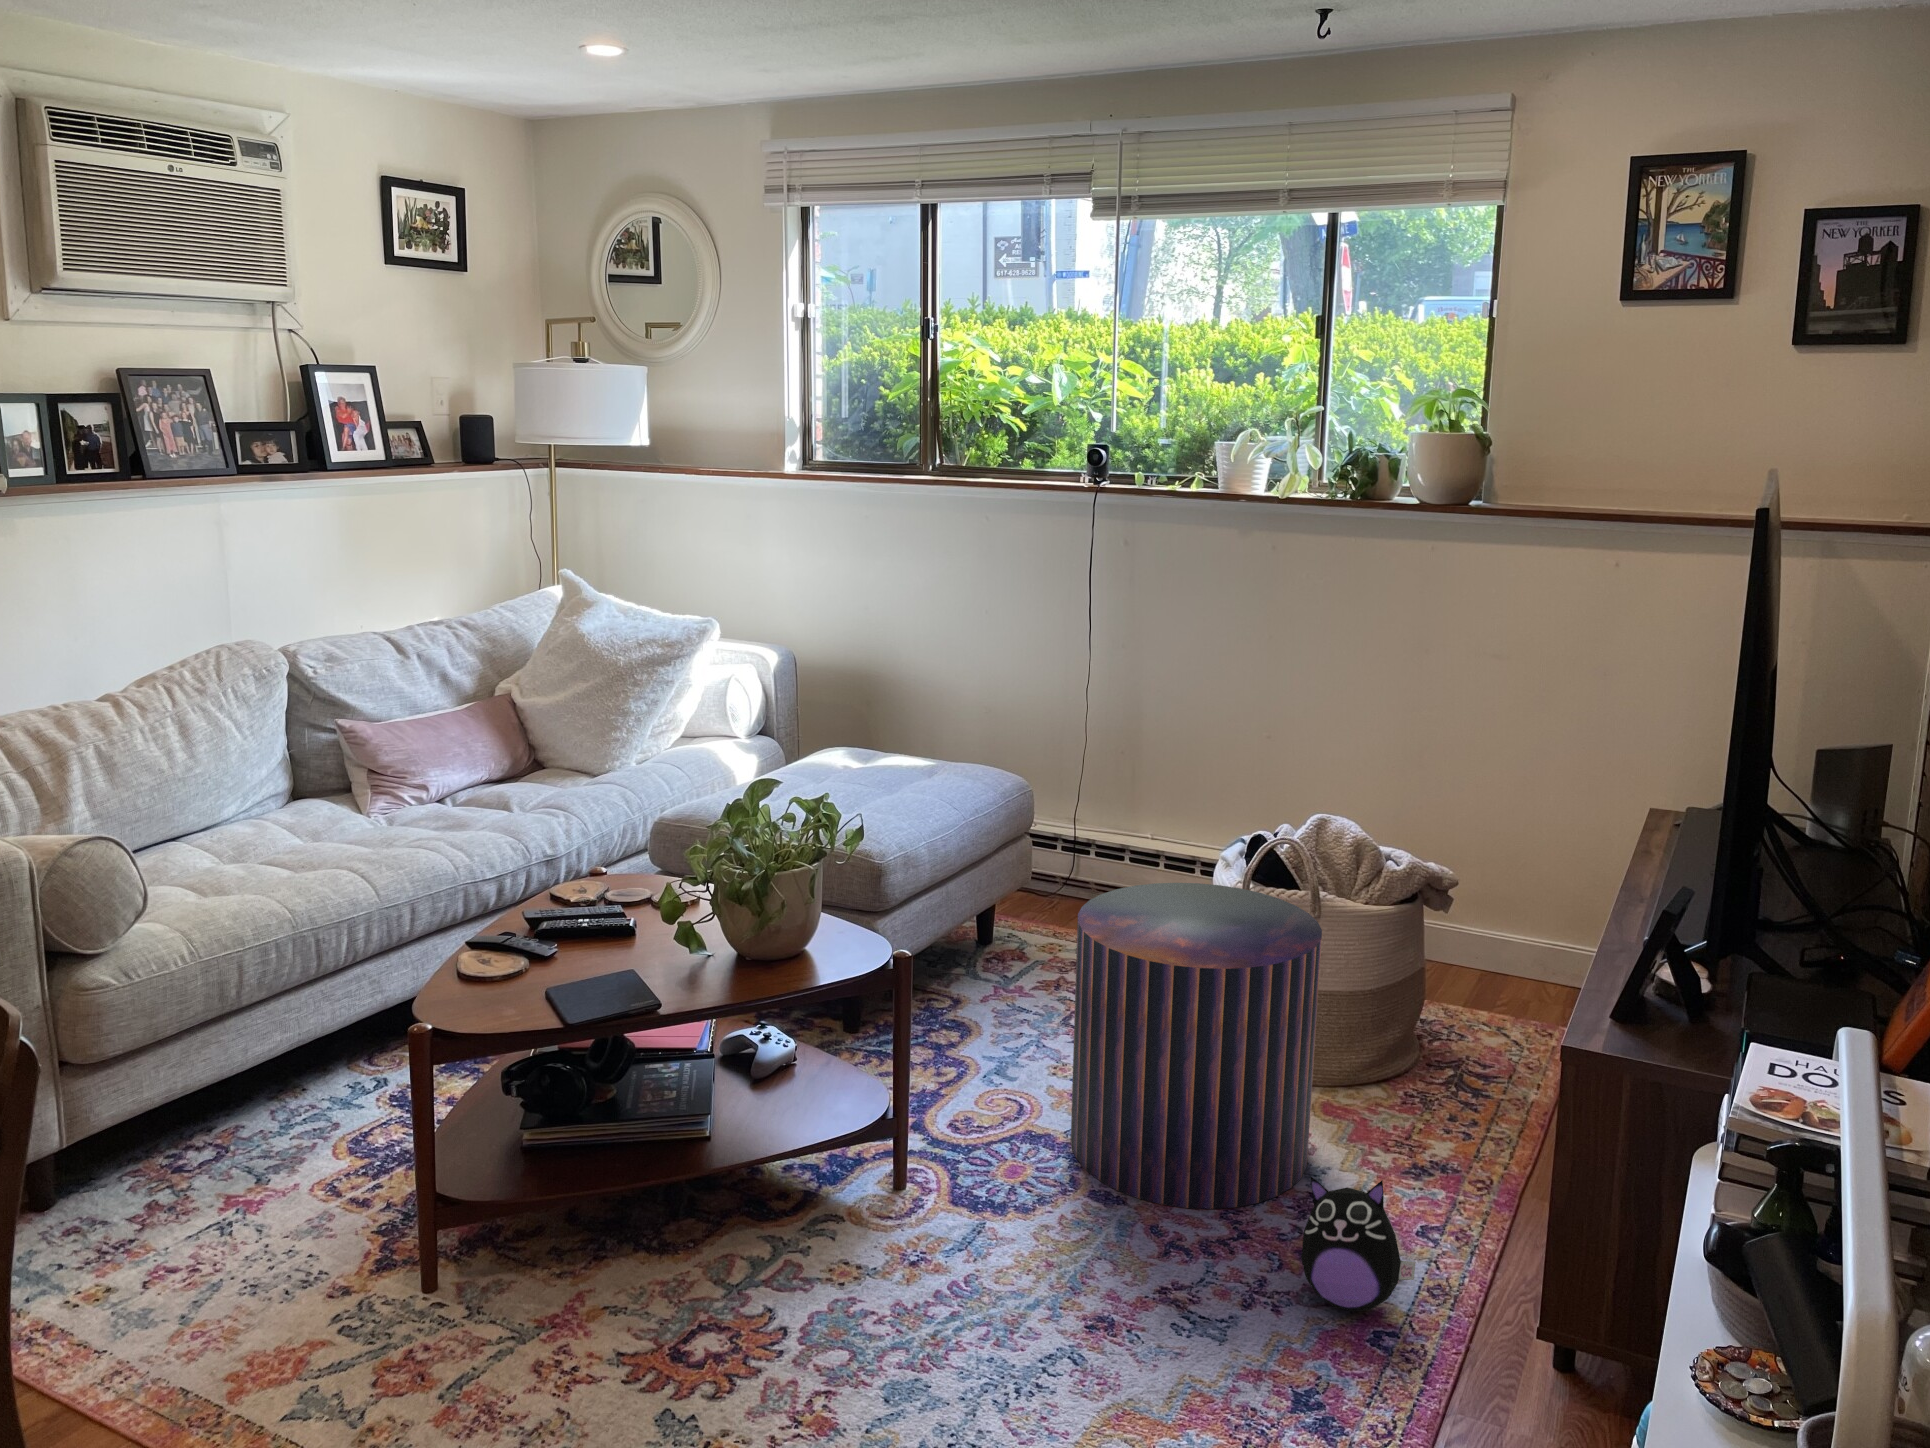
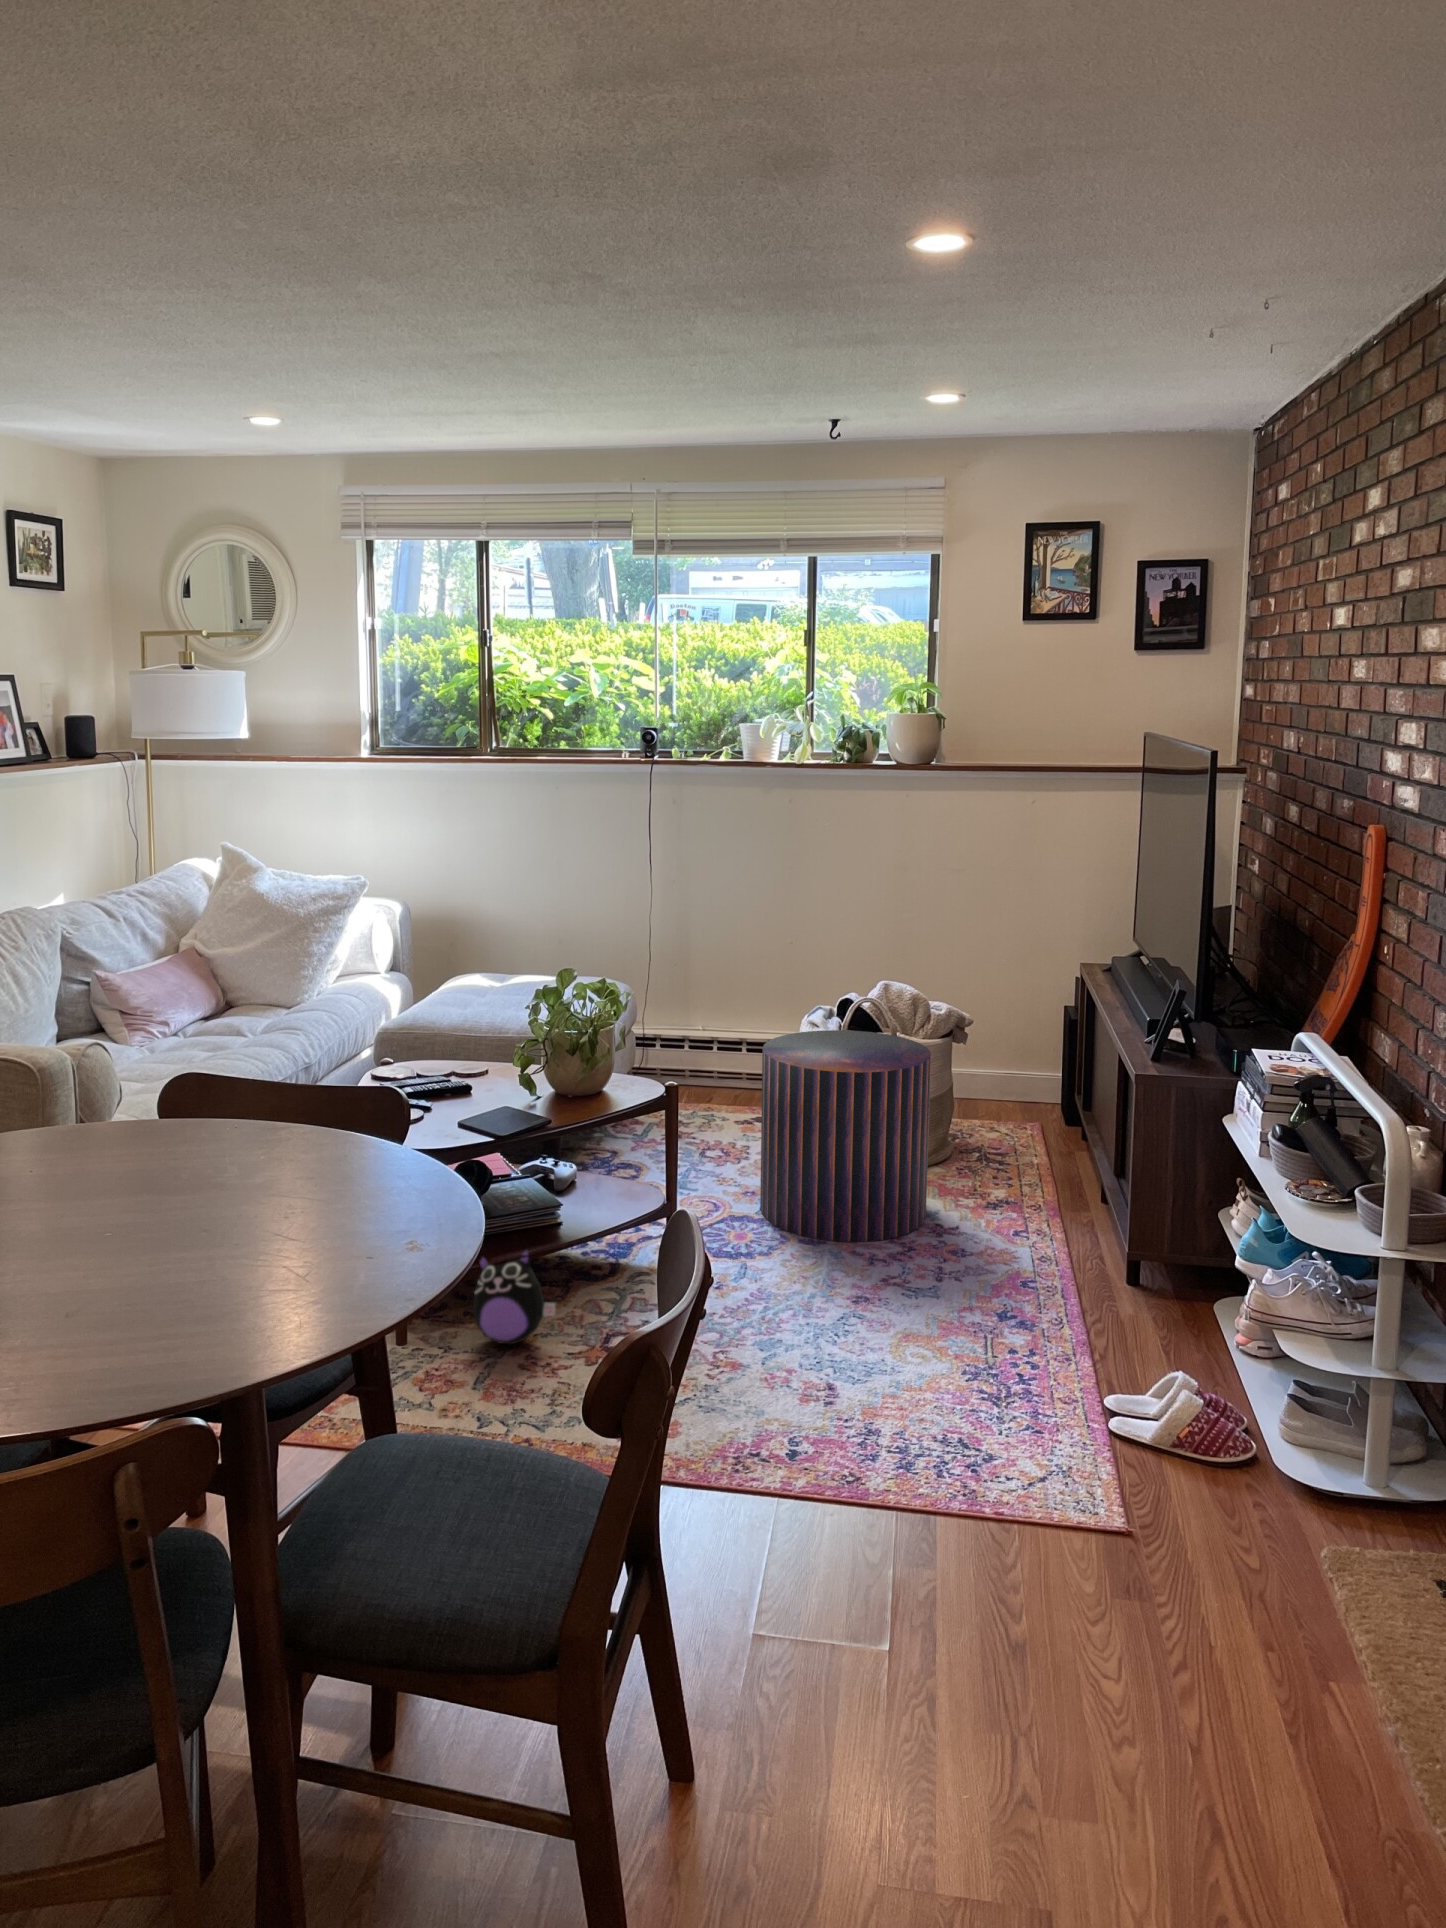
plush toy: present [1301,1177,1416,1311] -> present [473,1248,555,1344]

